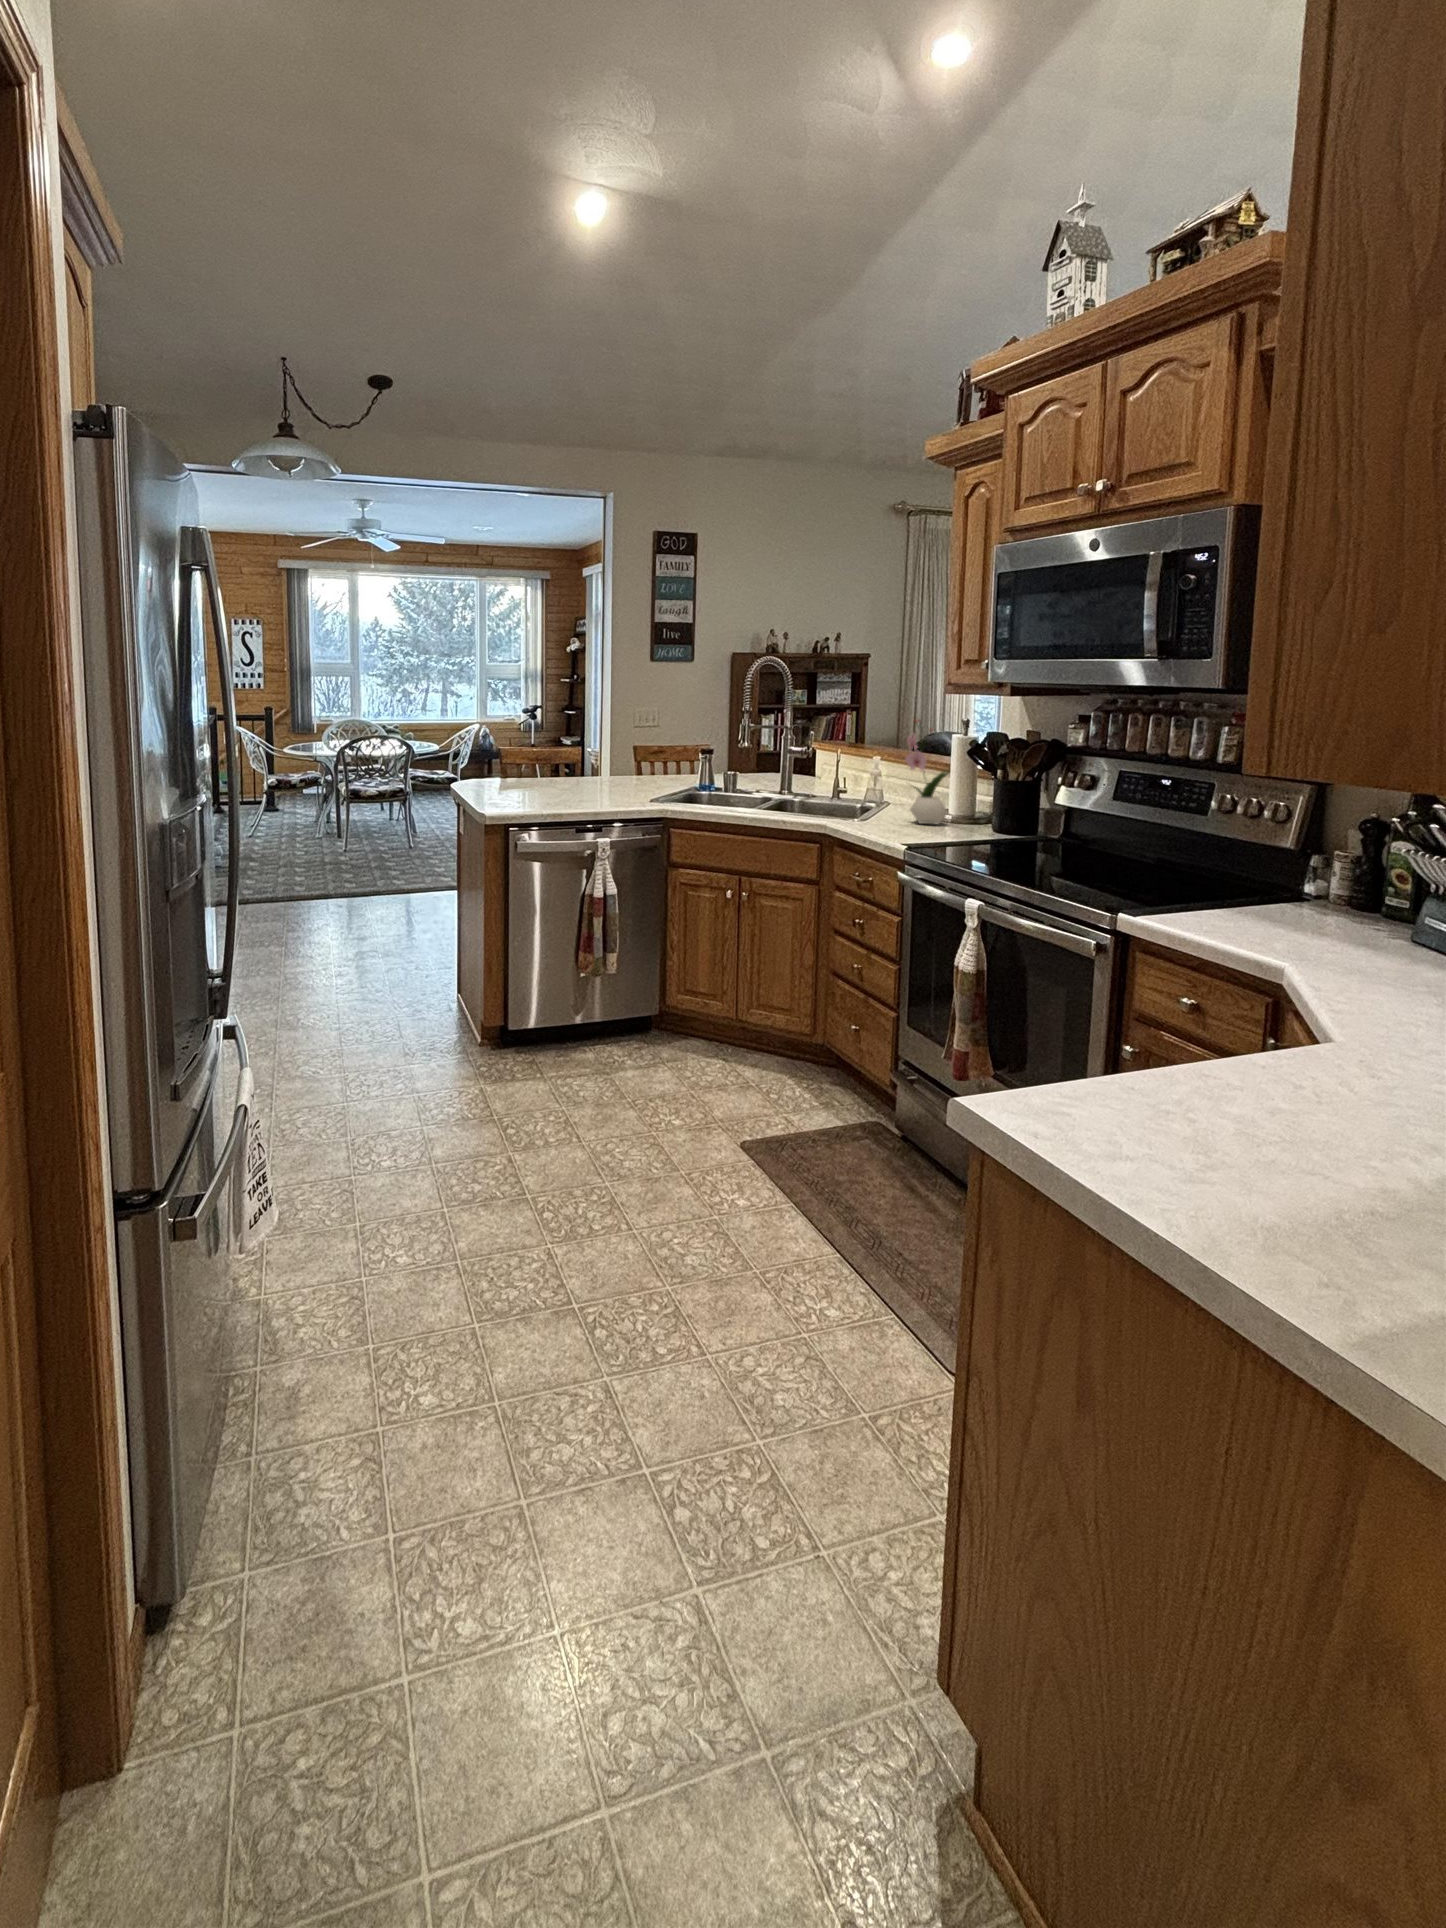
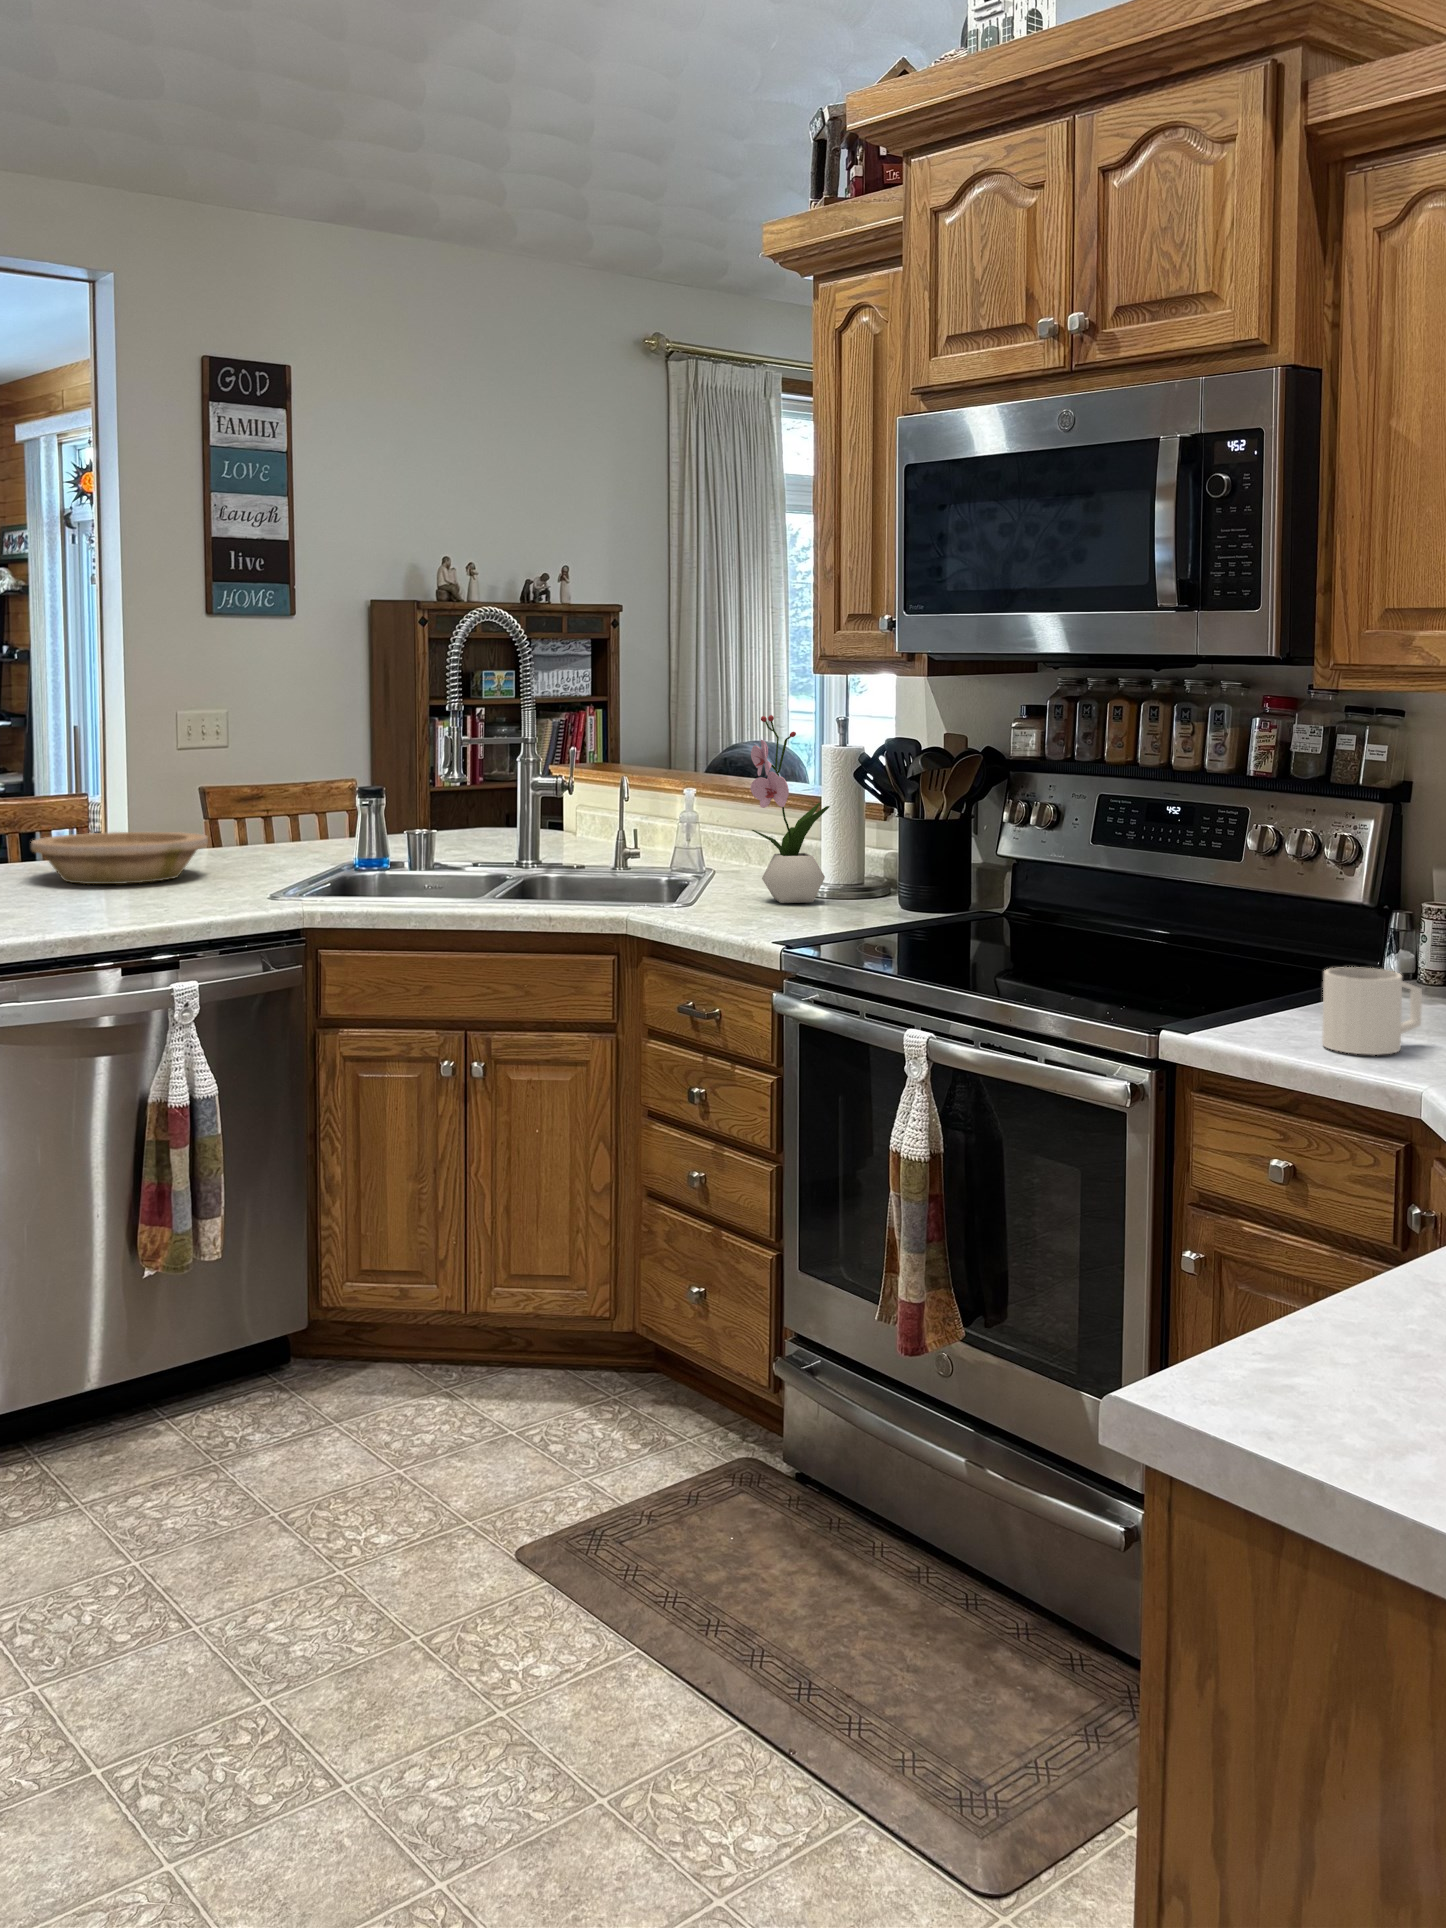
bowl: none [548,768,628,793] -> present [31,832,208,884]
mug: none [1226,886,1304,943] -> present [1322,967,1422,1055]

